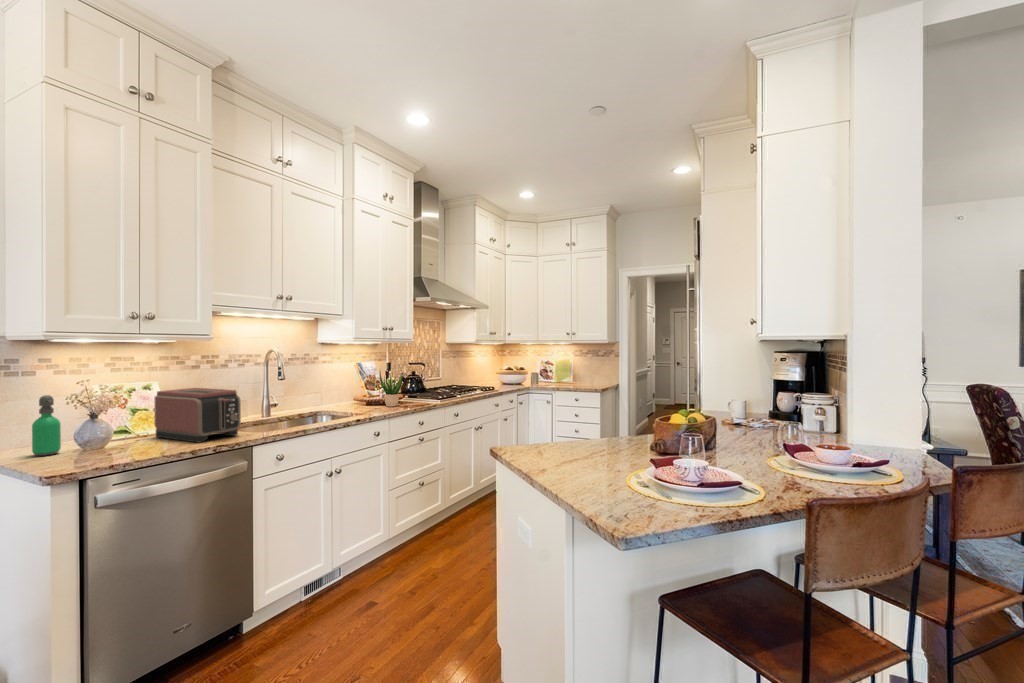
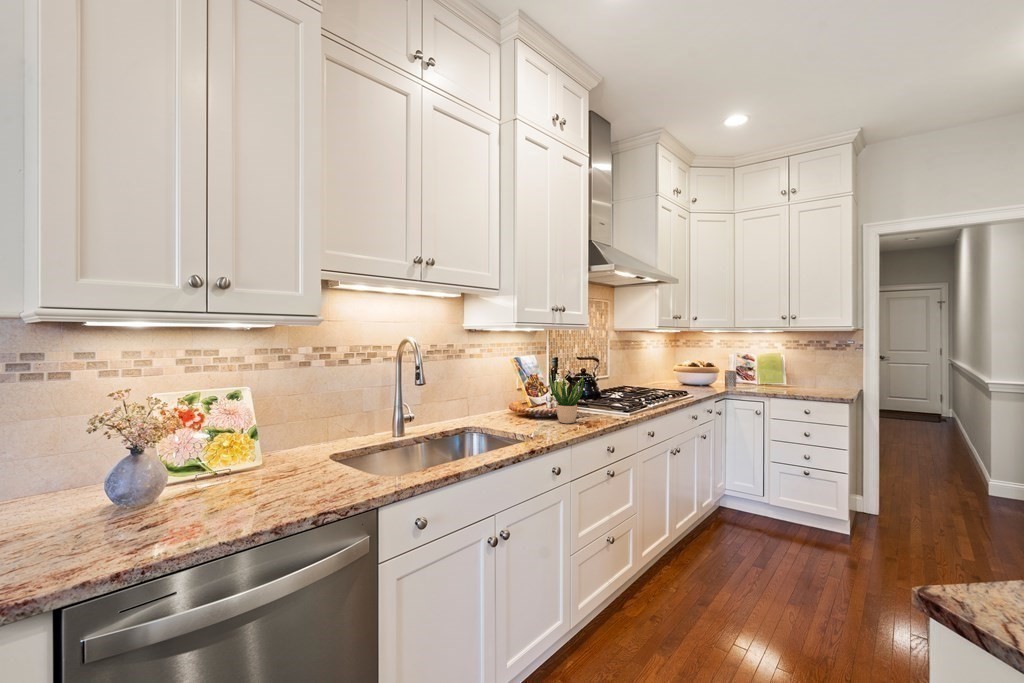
toaster: present [154,388,241,443] -> none [238,398,360,500]
soap dispenser: present [32,395,61,456] -> none [34,416,83,521]

